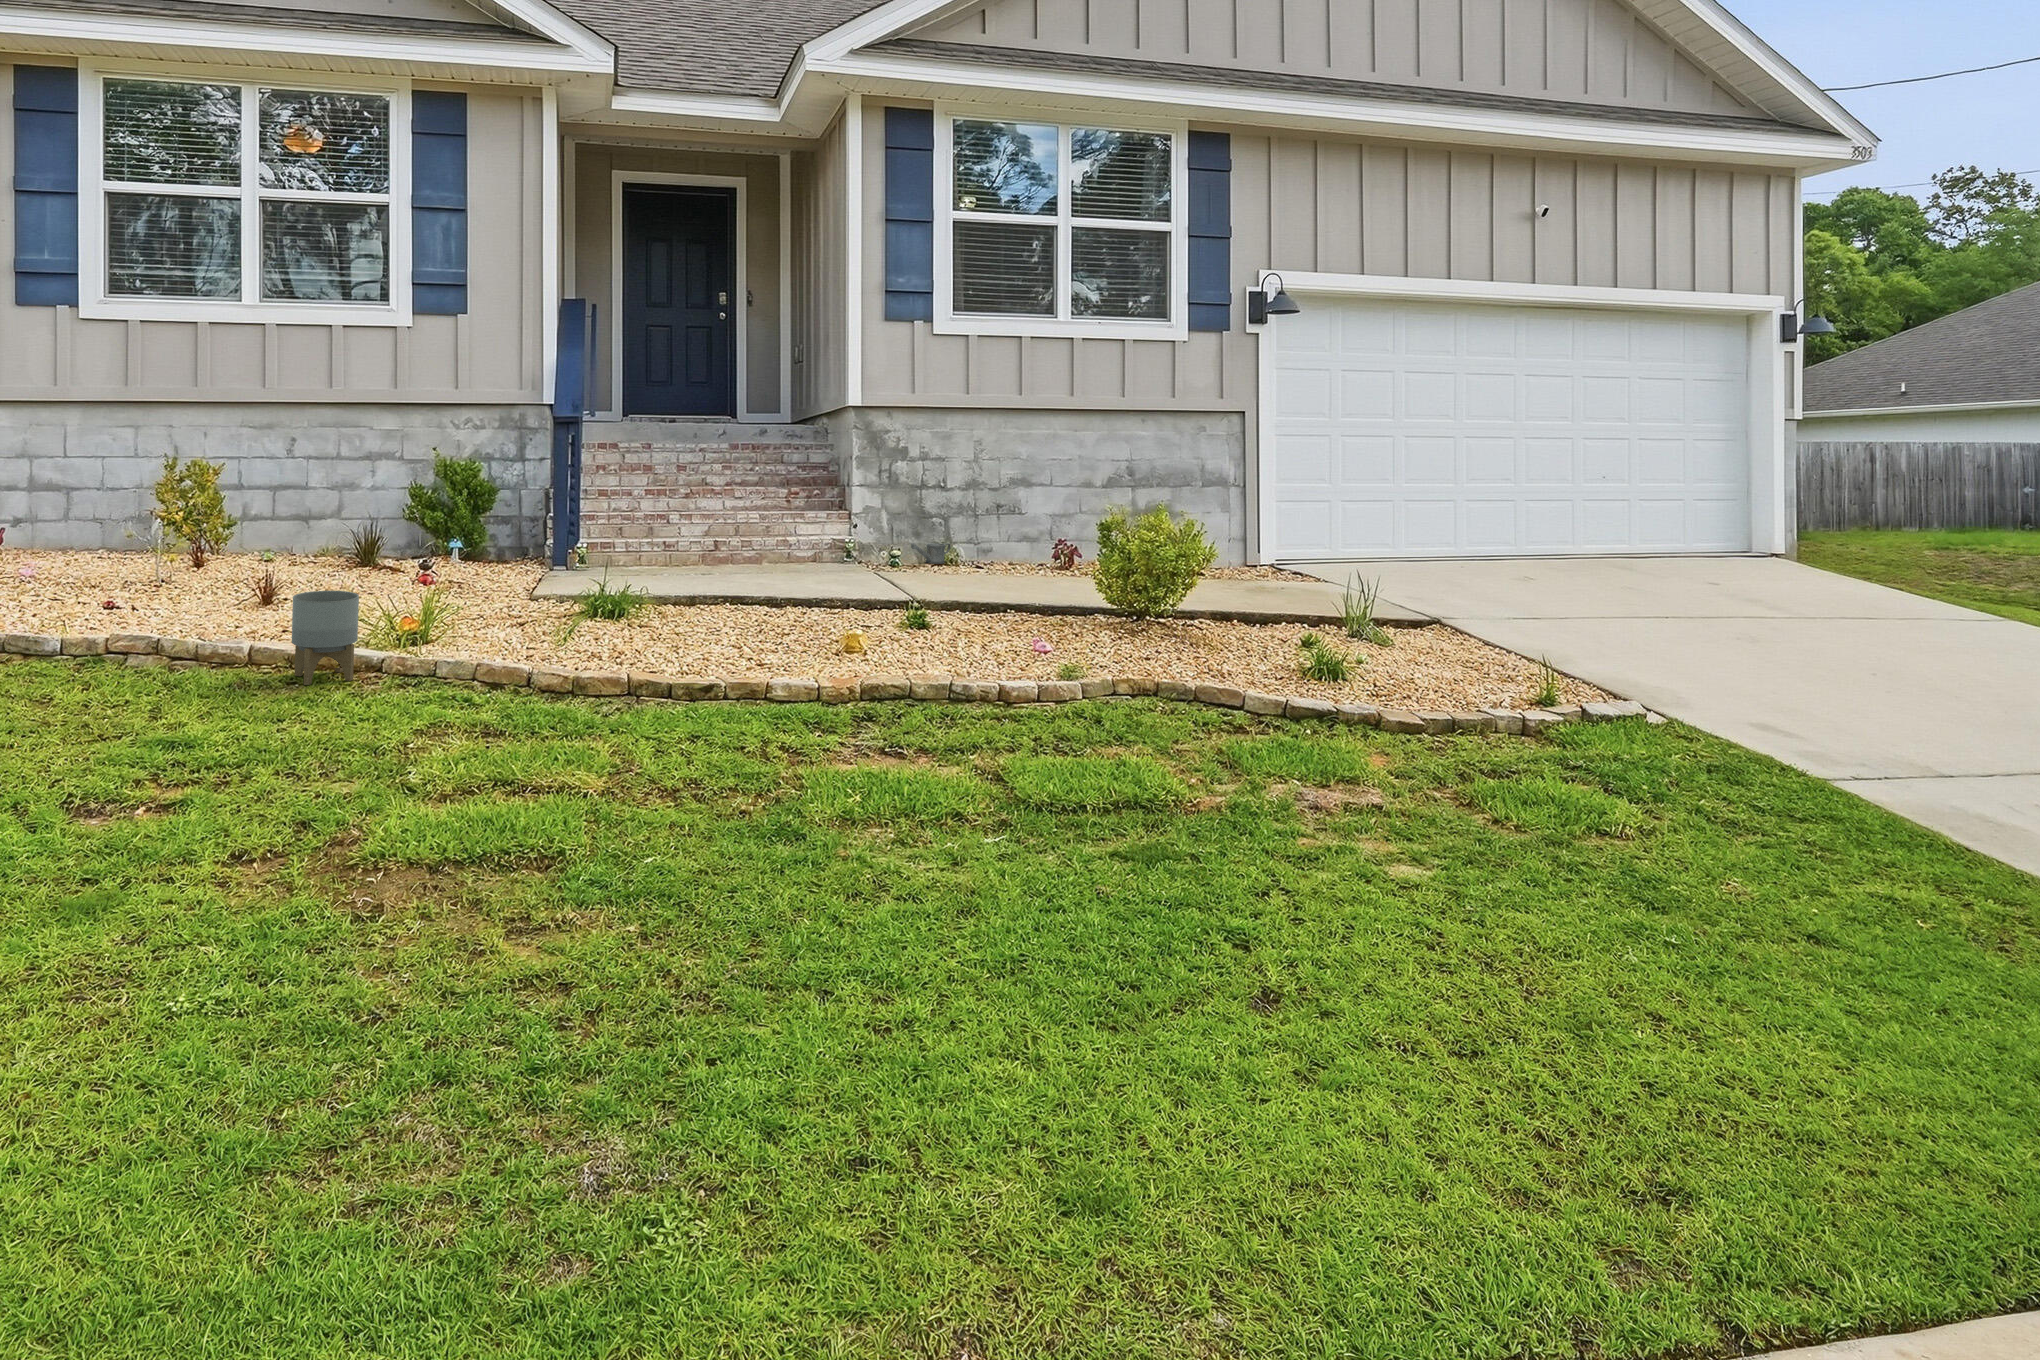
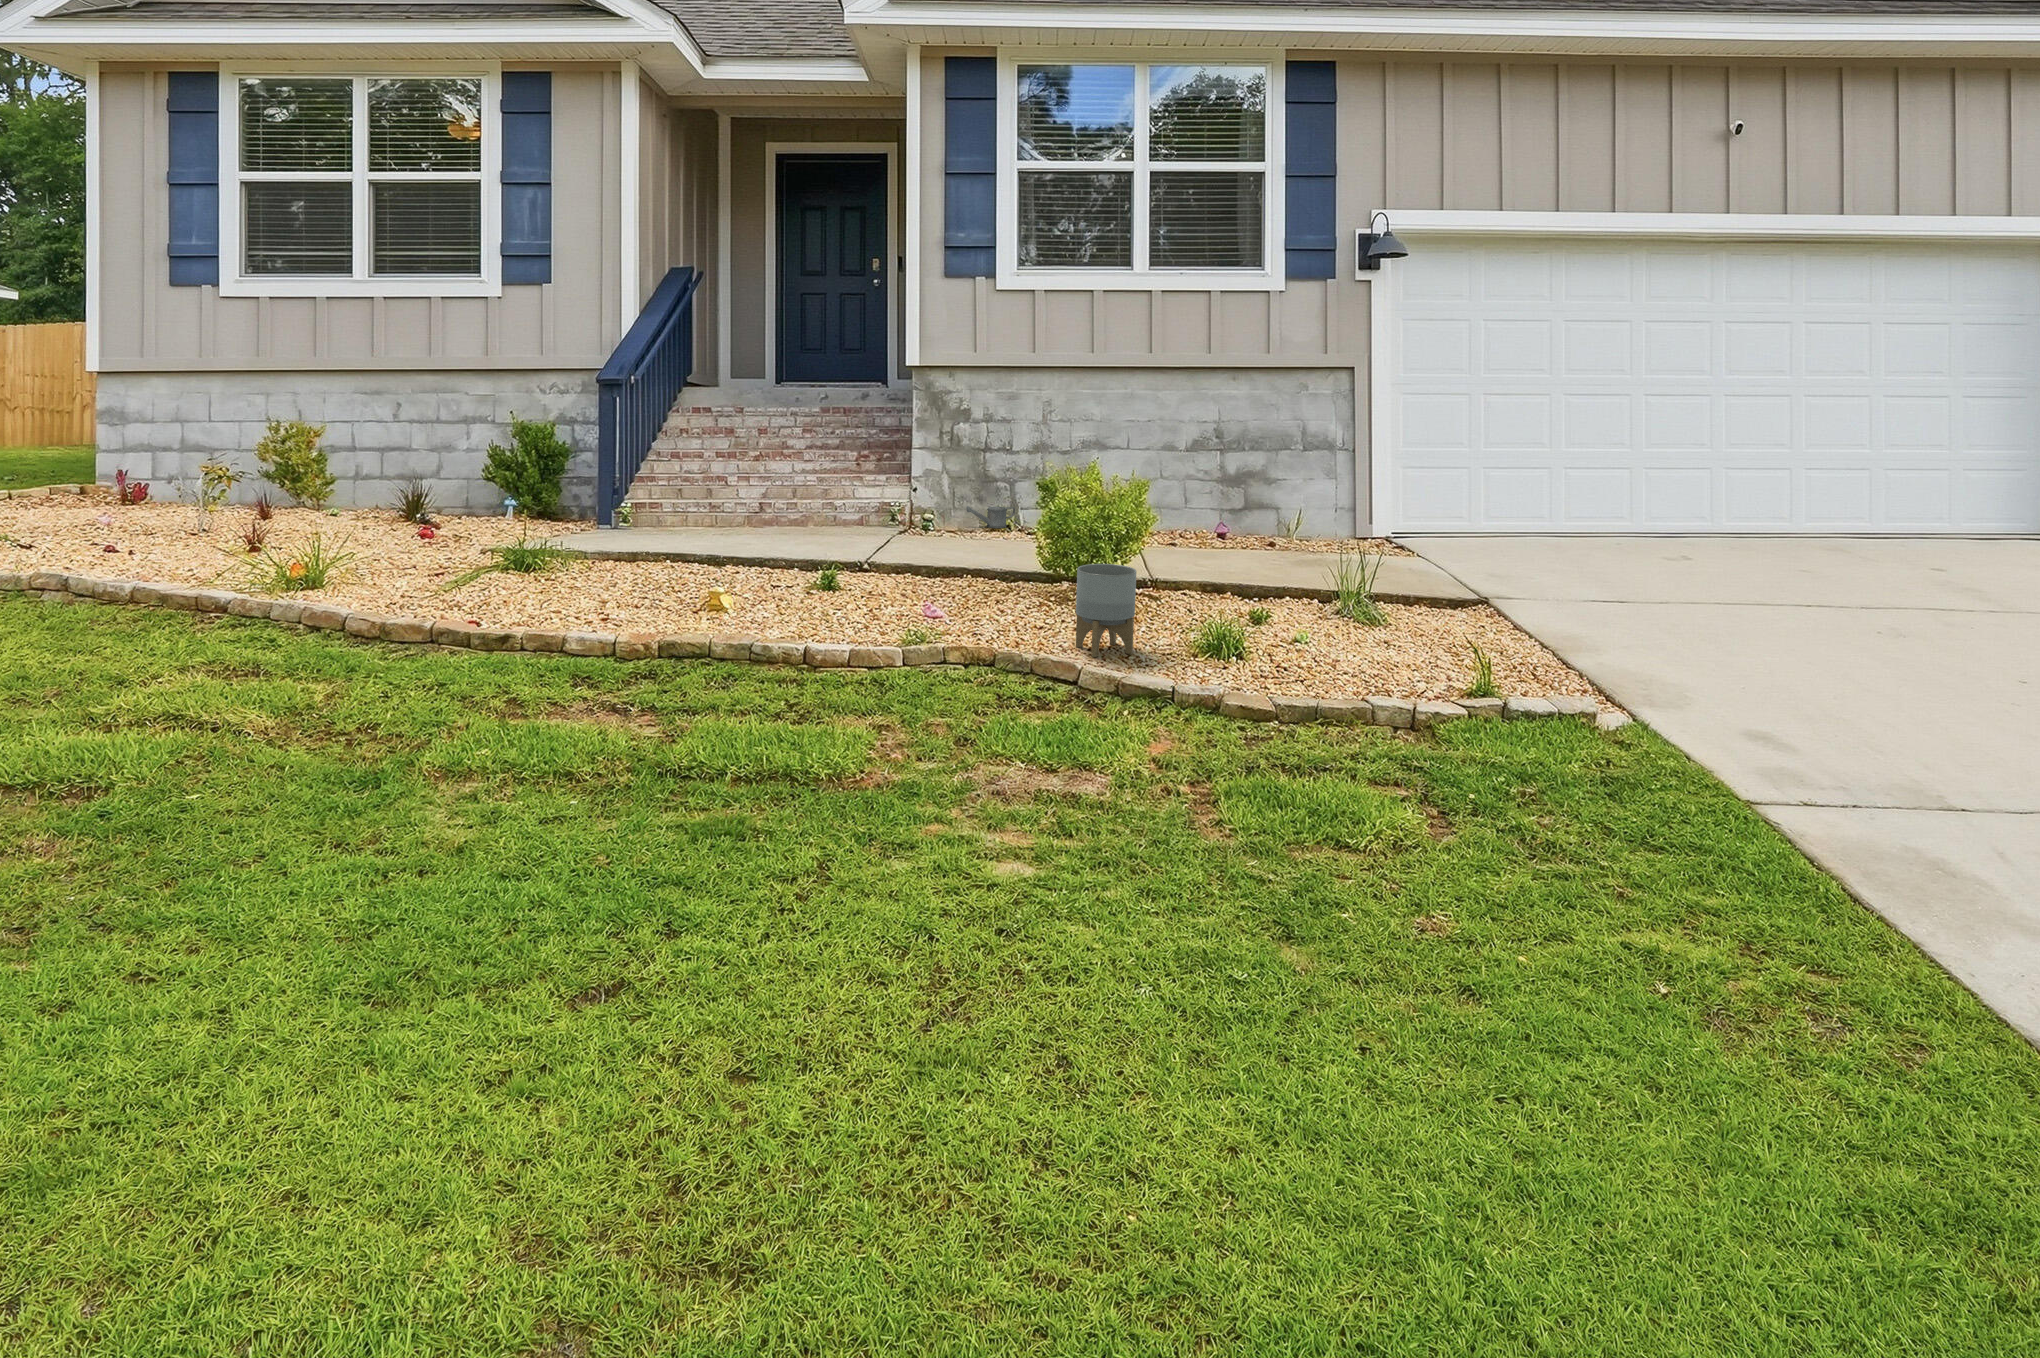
planter: present [292,591,359,685] -> present [1076,564,1137,657]

